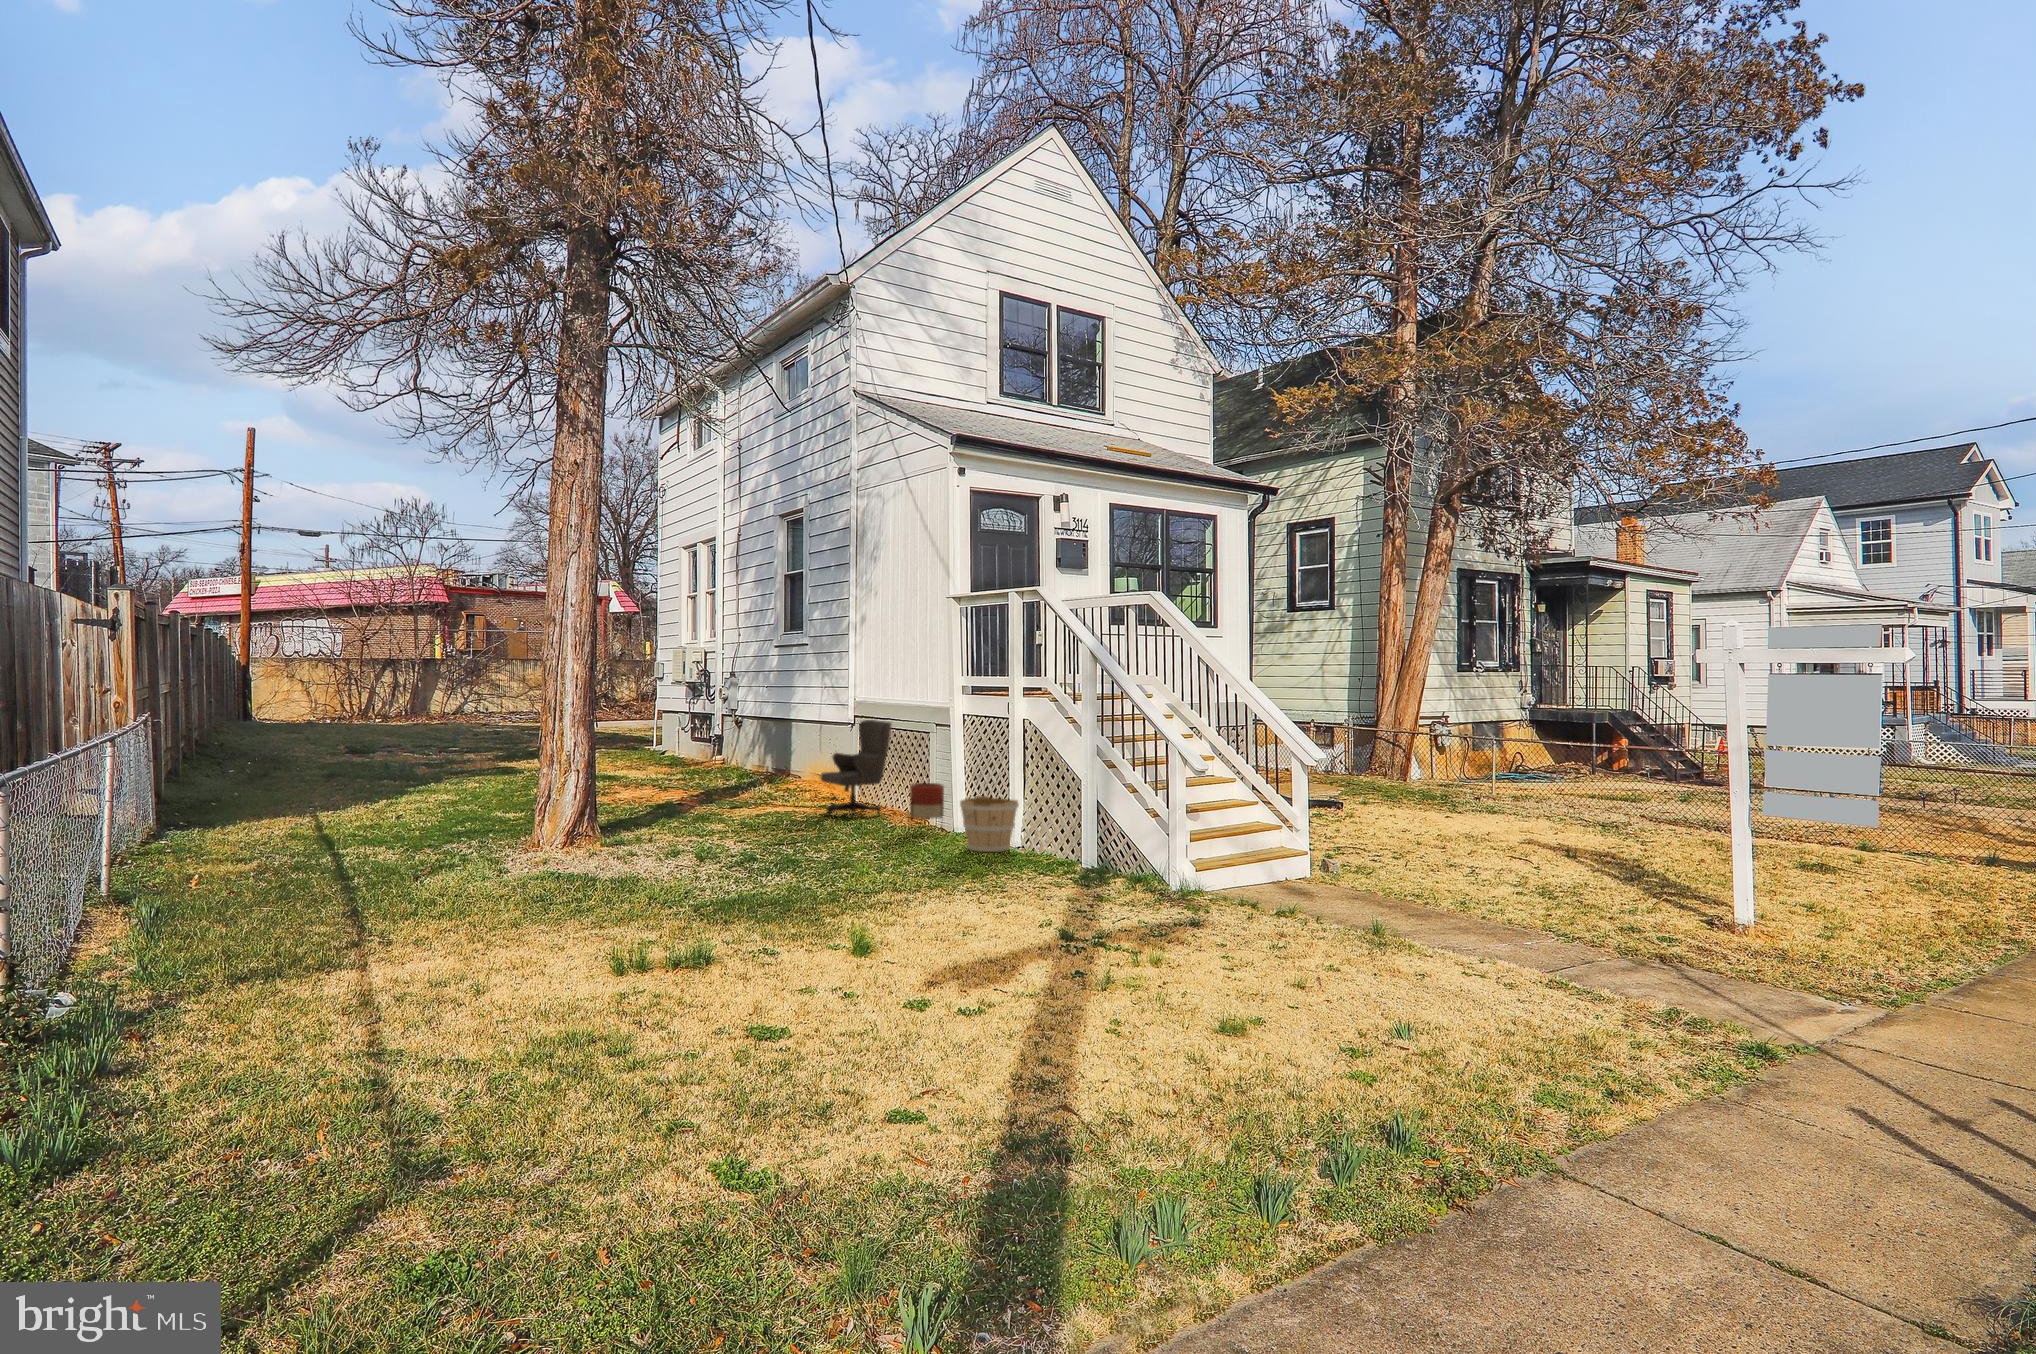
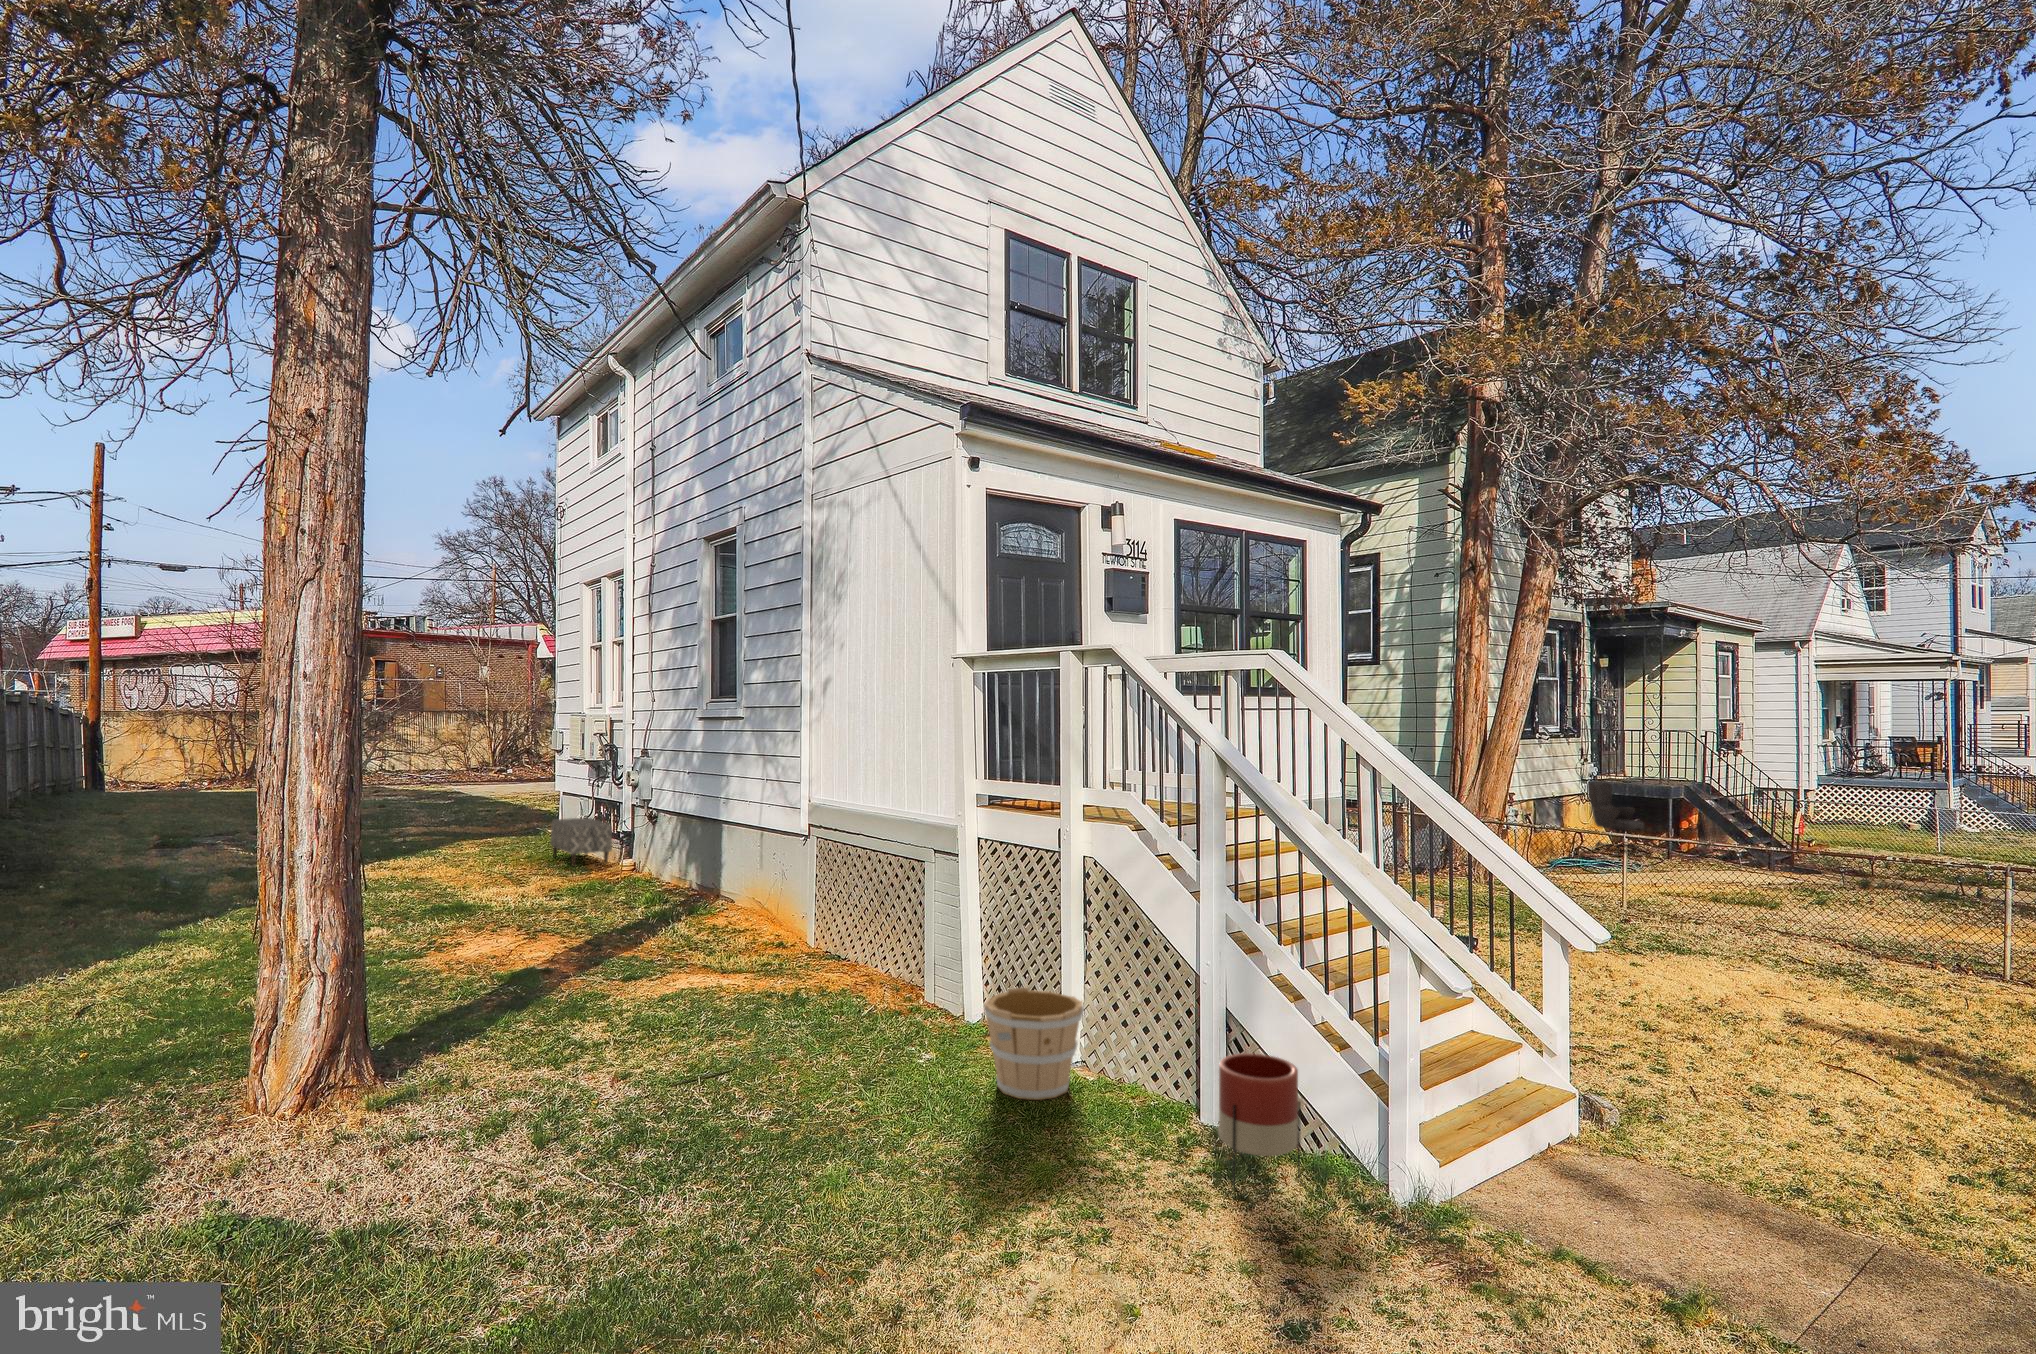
chair: present [821,720,892,818] -> present [1588,782,1644,852]
bench: none [659,731,708,765] -> present [551,818,612,866]
planter: present [910,783,944,829] -> present [1218,1053,1301,1184]

